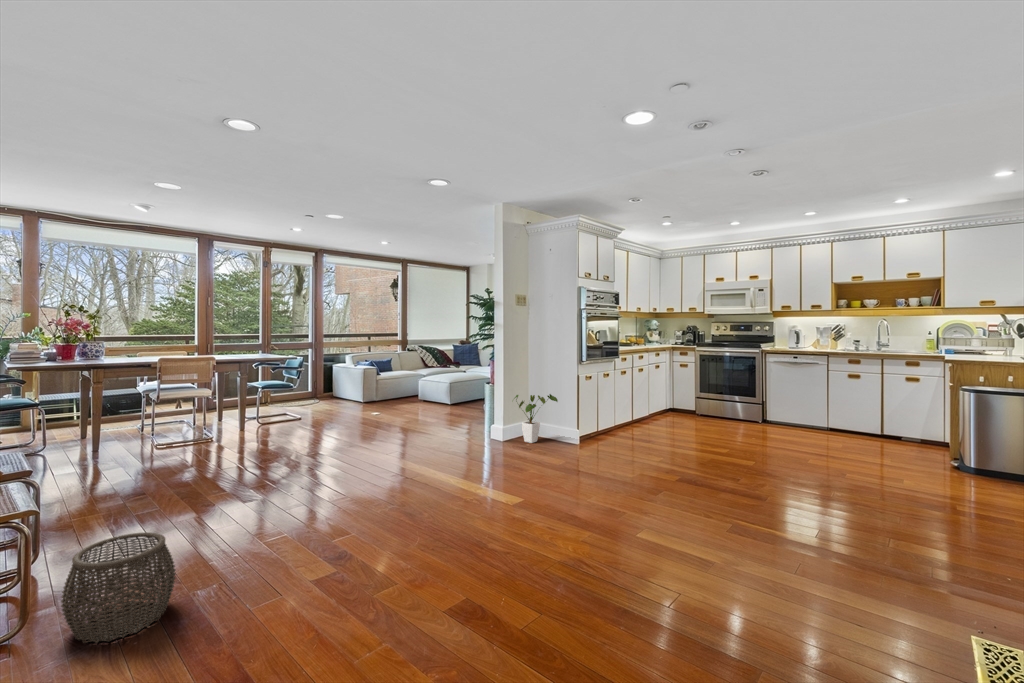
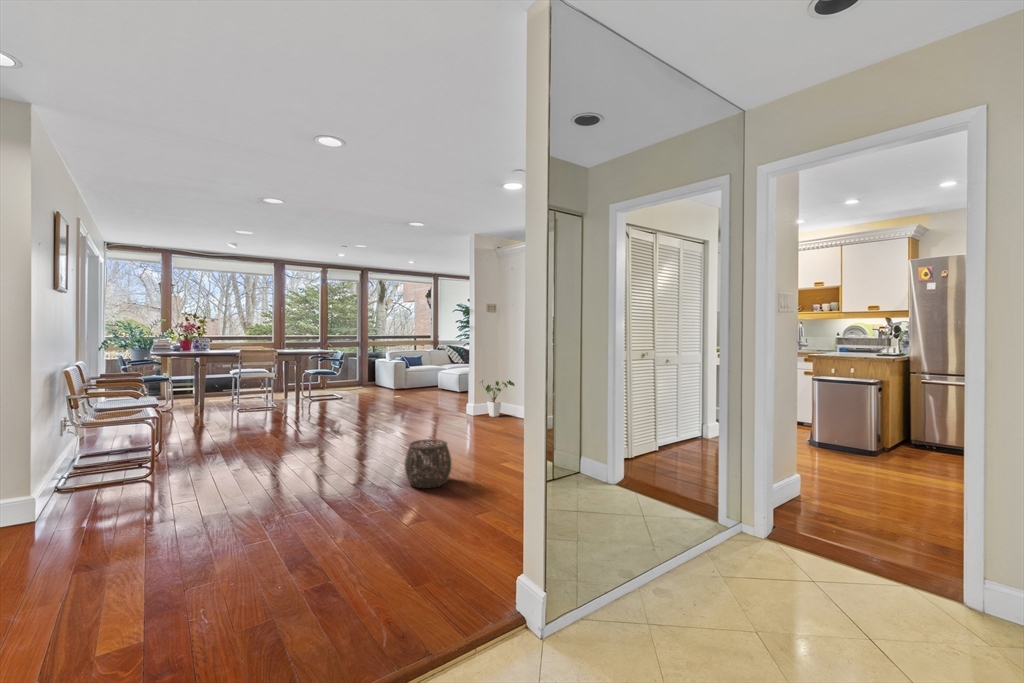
woven basket: present [61,532,176,643] -> present [405,439,451,488]

